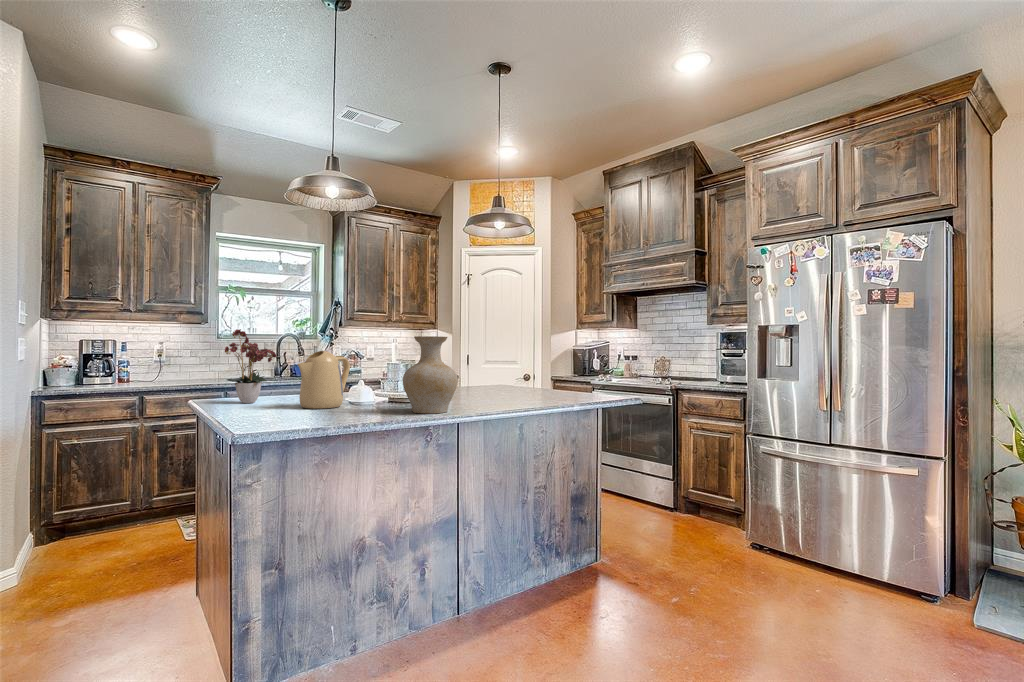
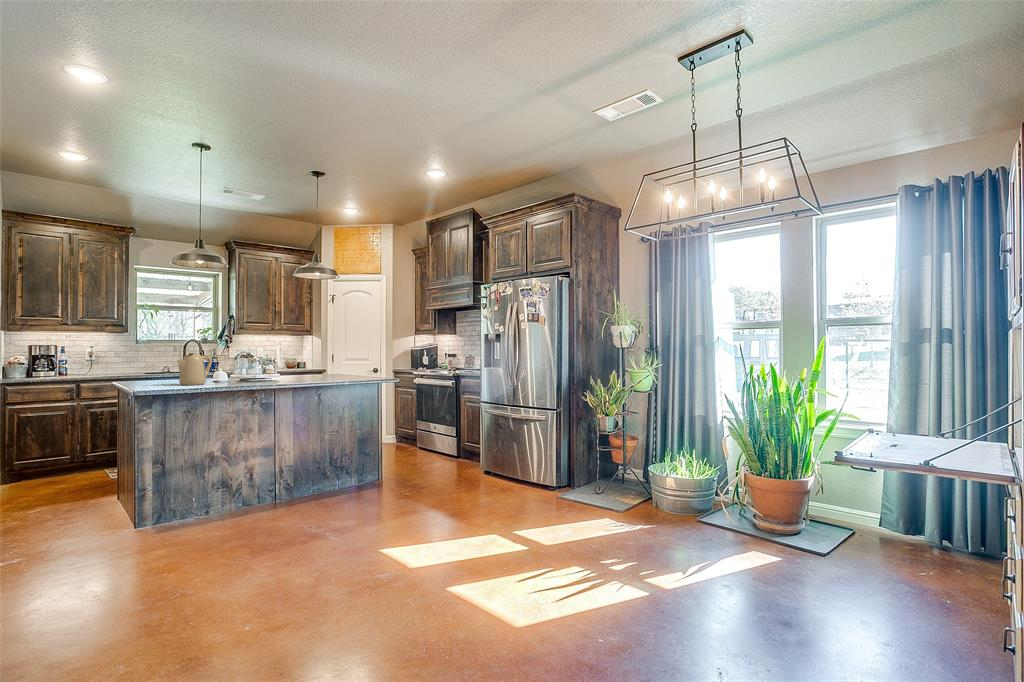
flower arrangement: present [225,329,277,403] -> none [133,339,170,384]
vase: present [403,336,458,414] -> none [236,345,269,386]

